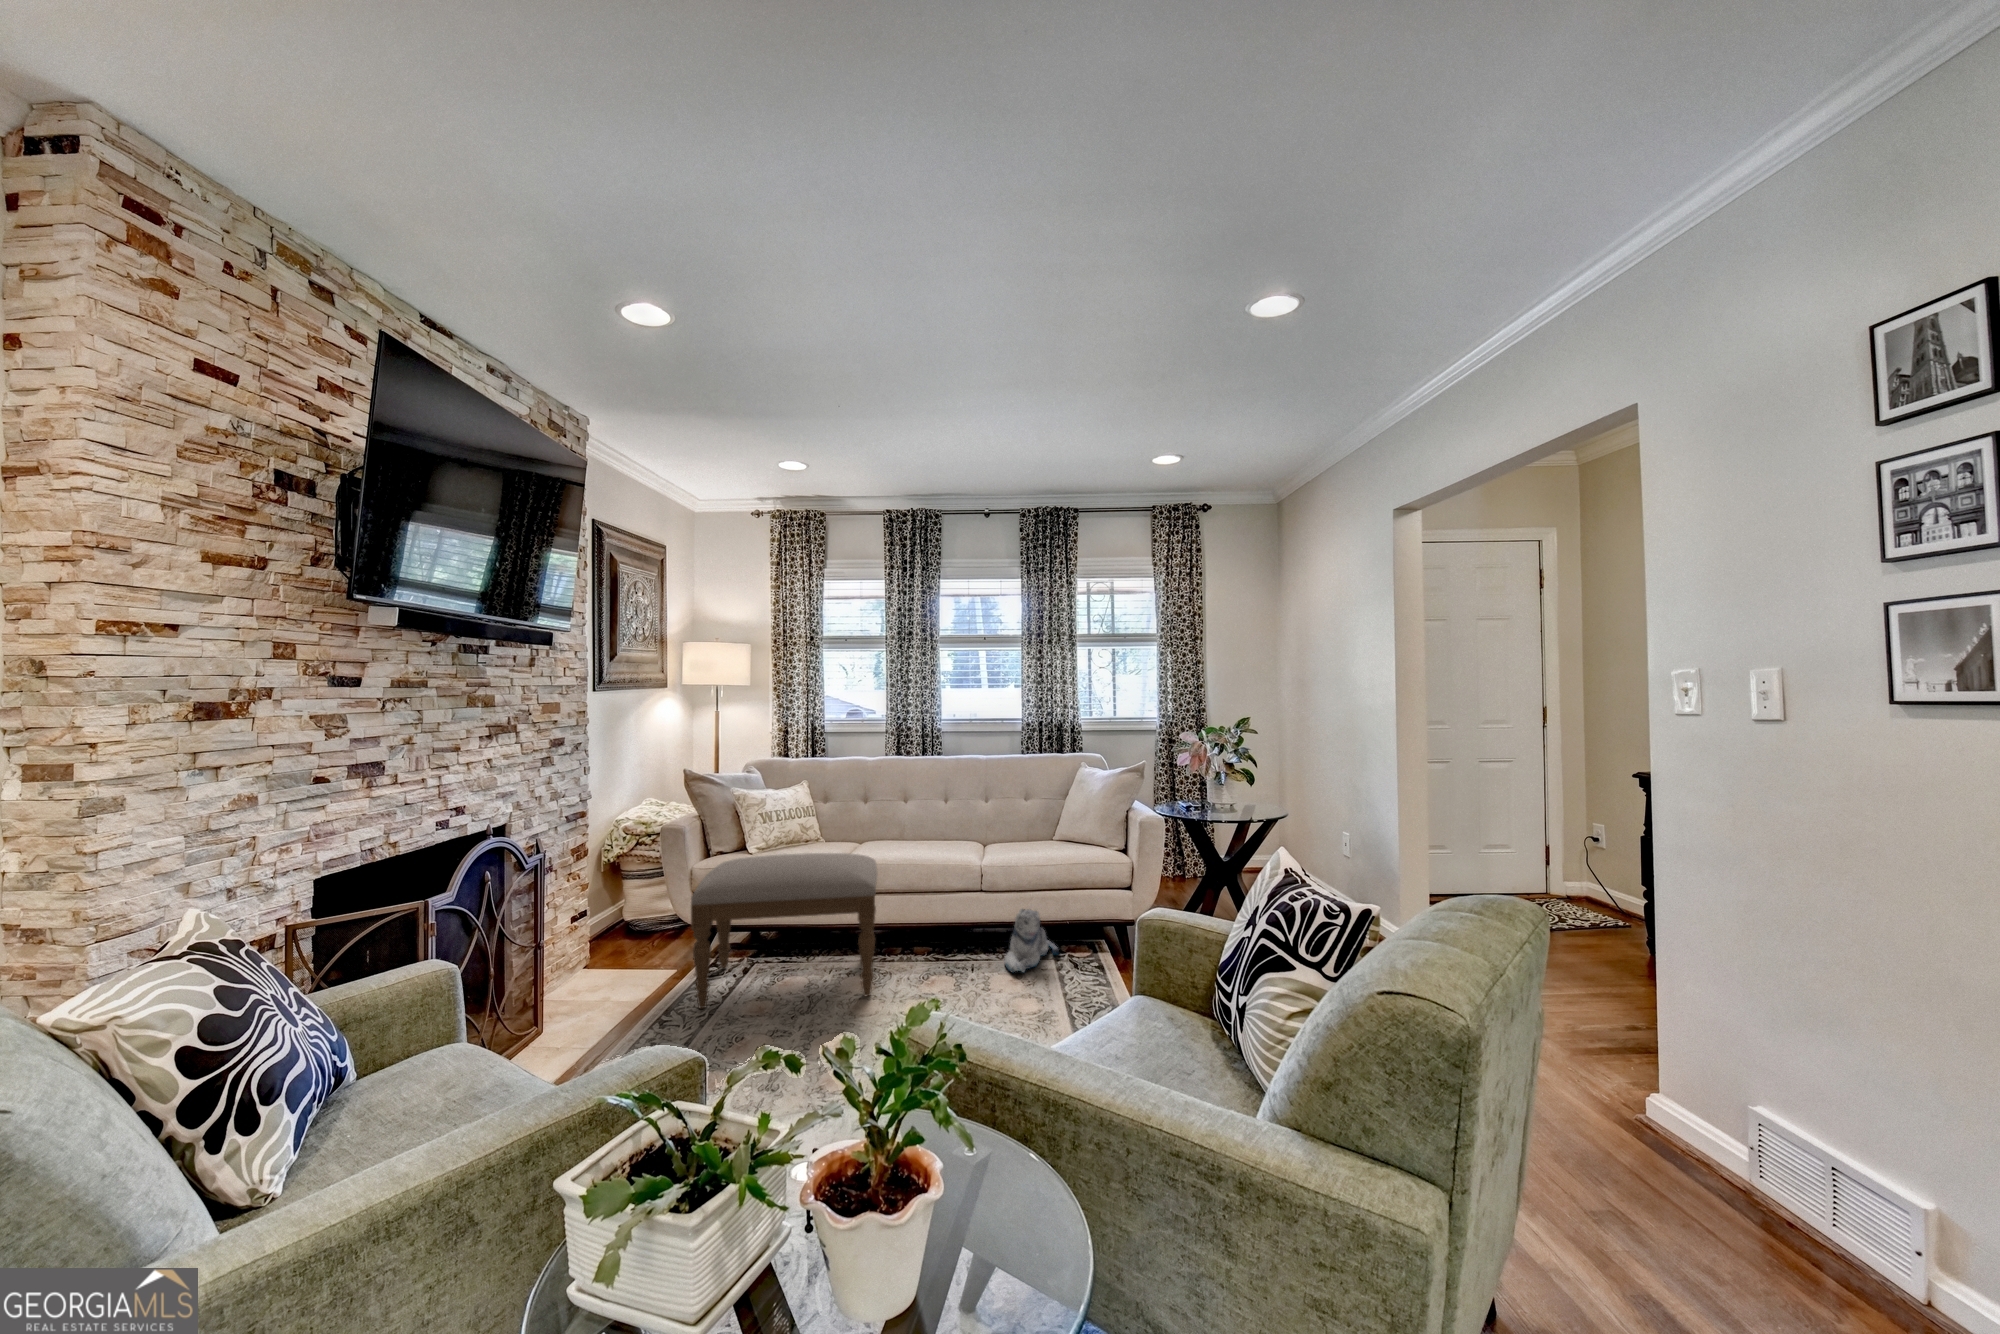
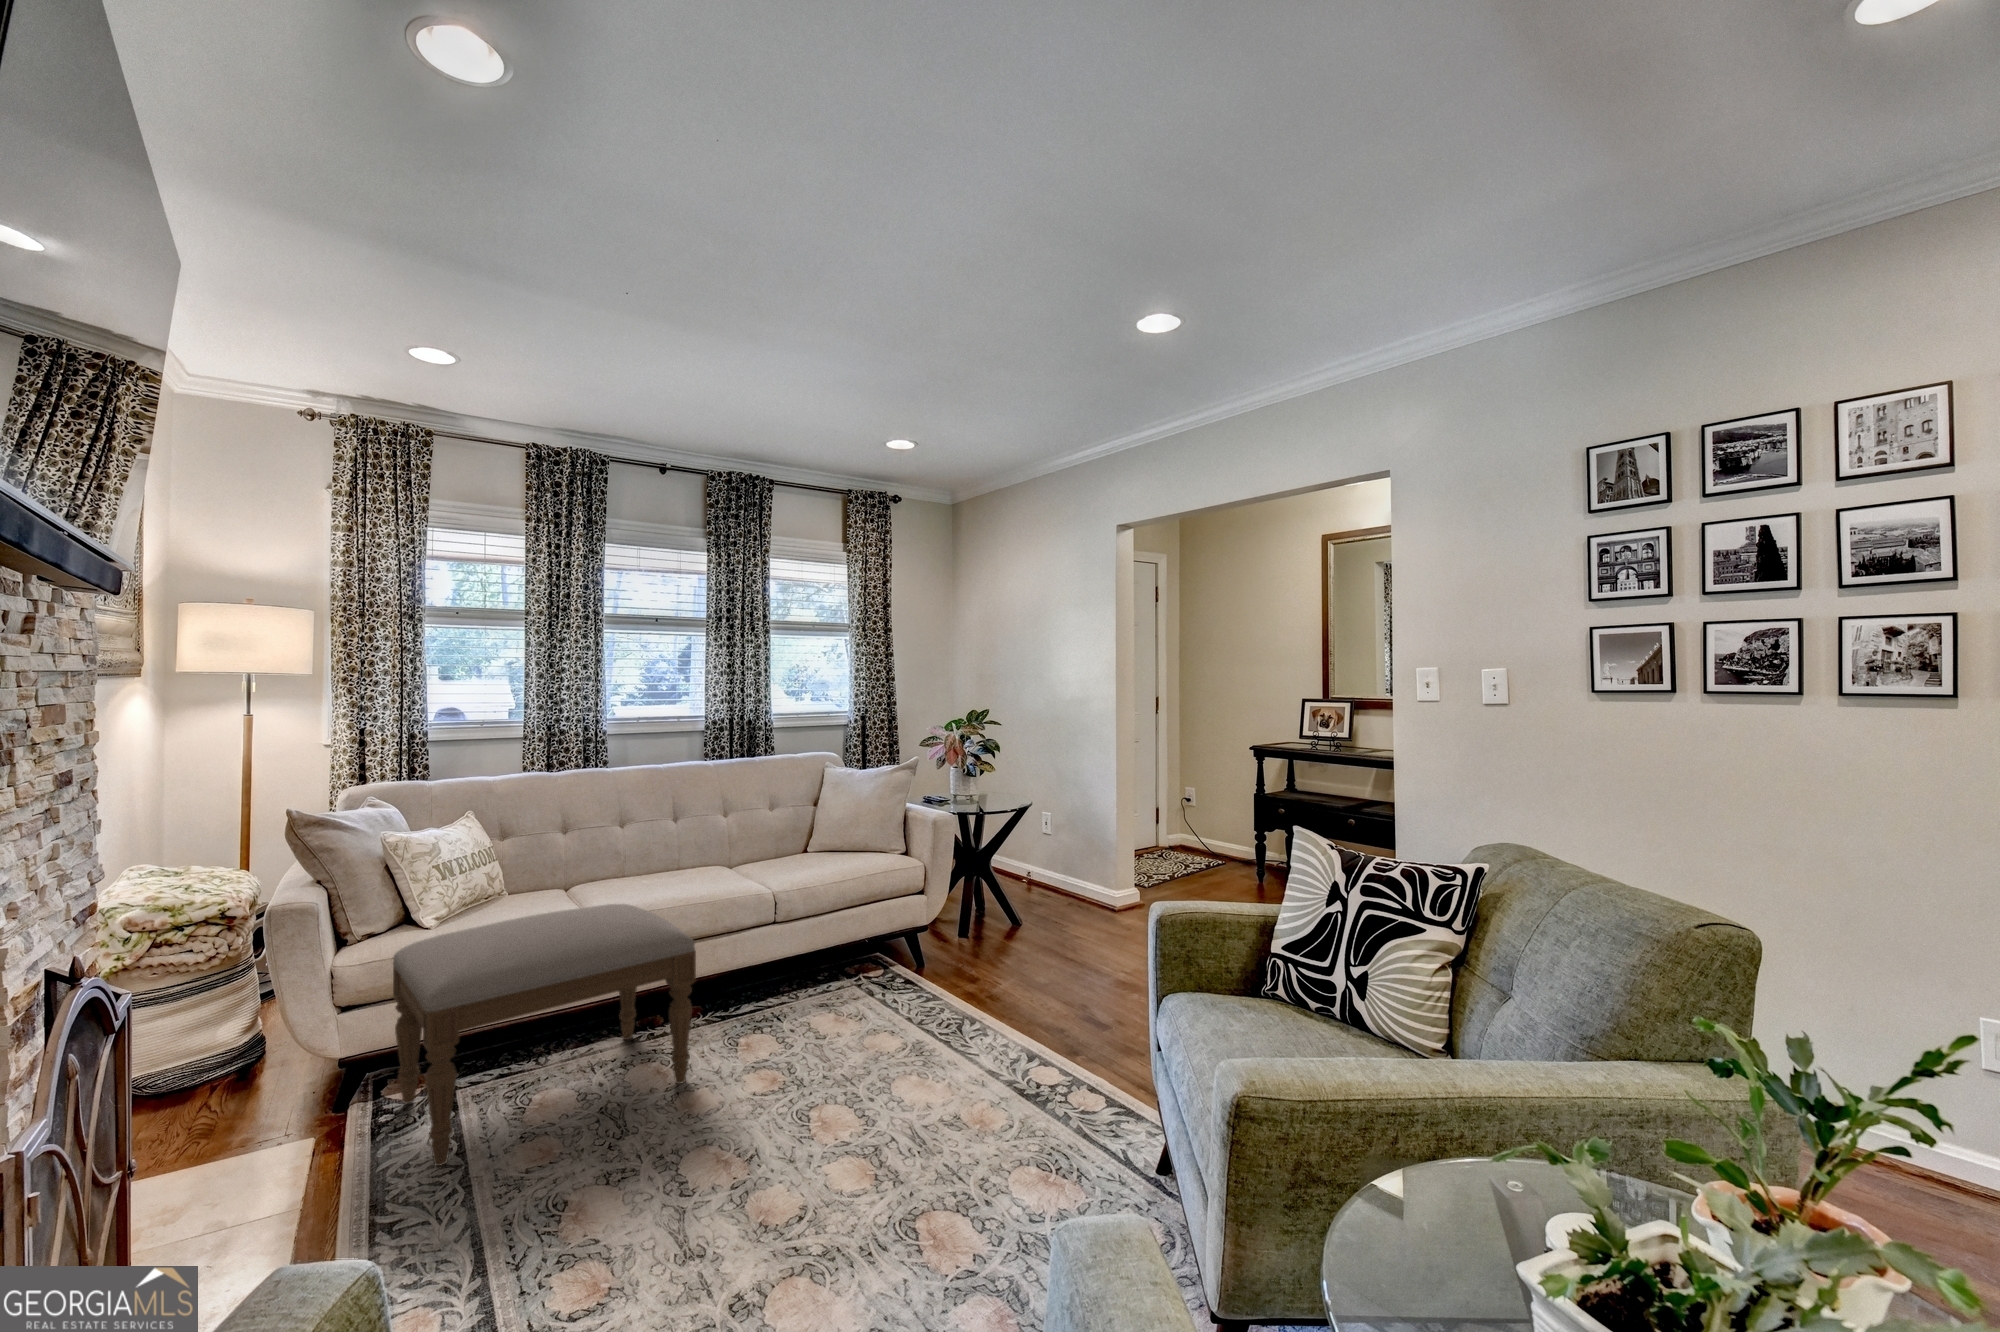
plush toy: present [1005,909,1059,972] -> none [803,938,863,1014]

